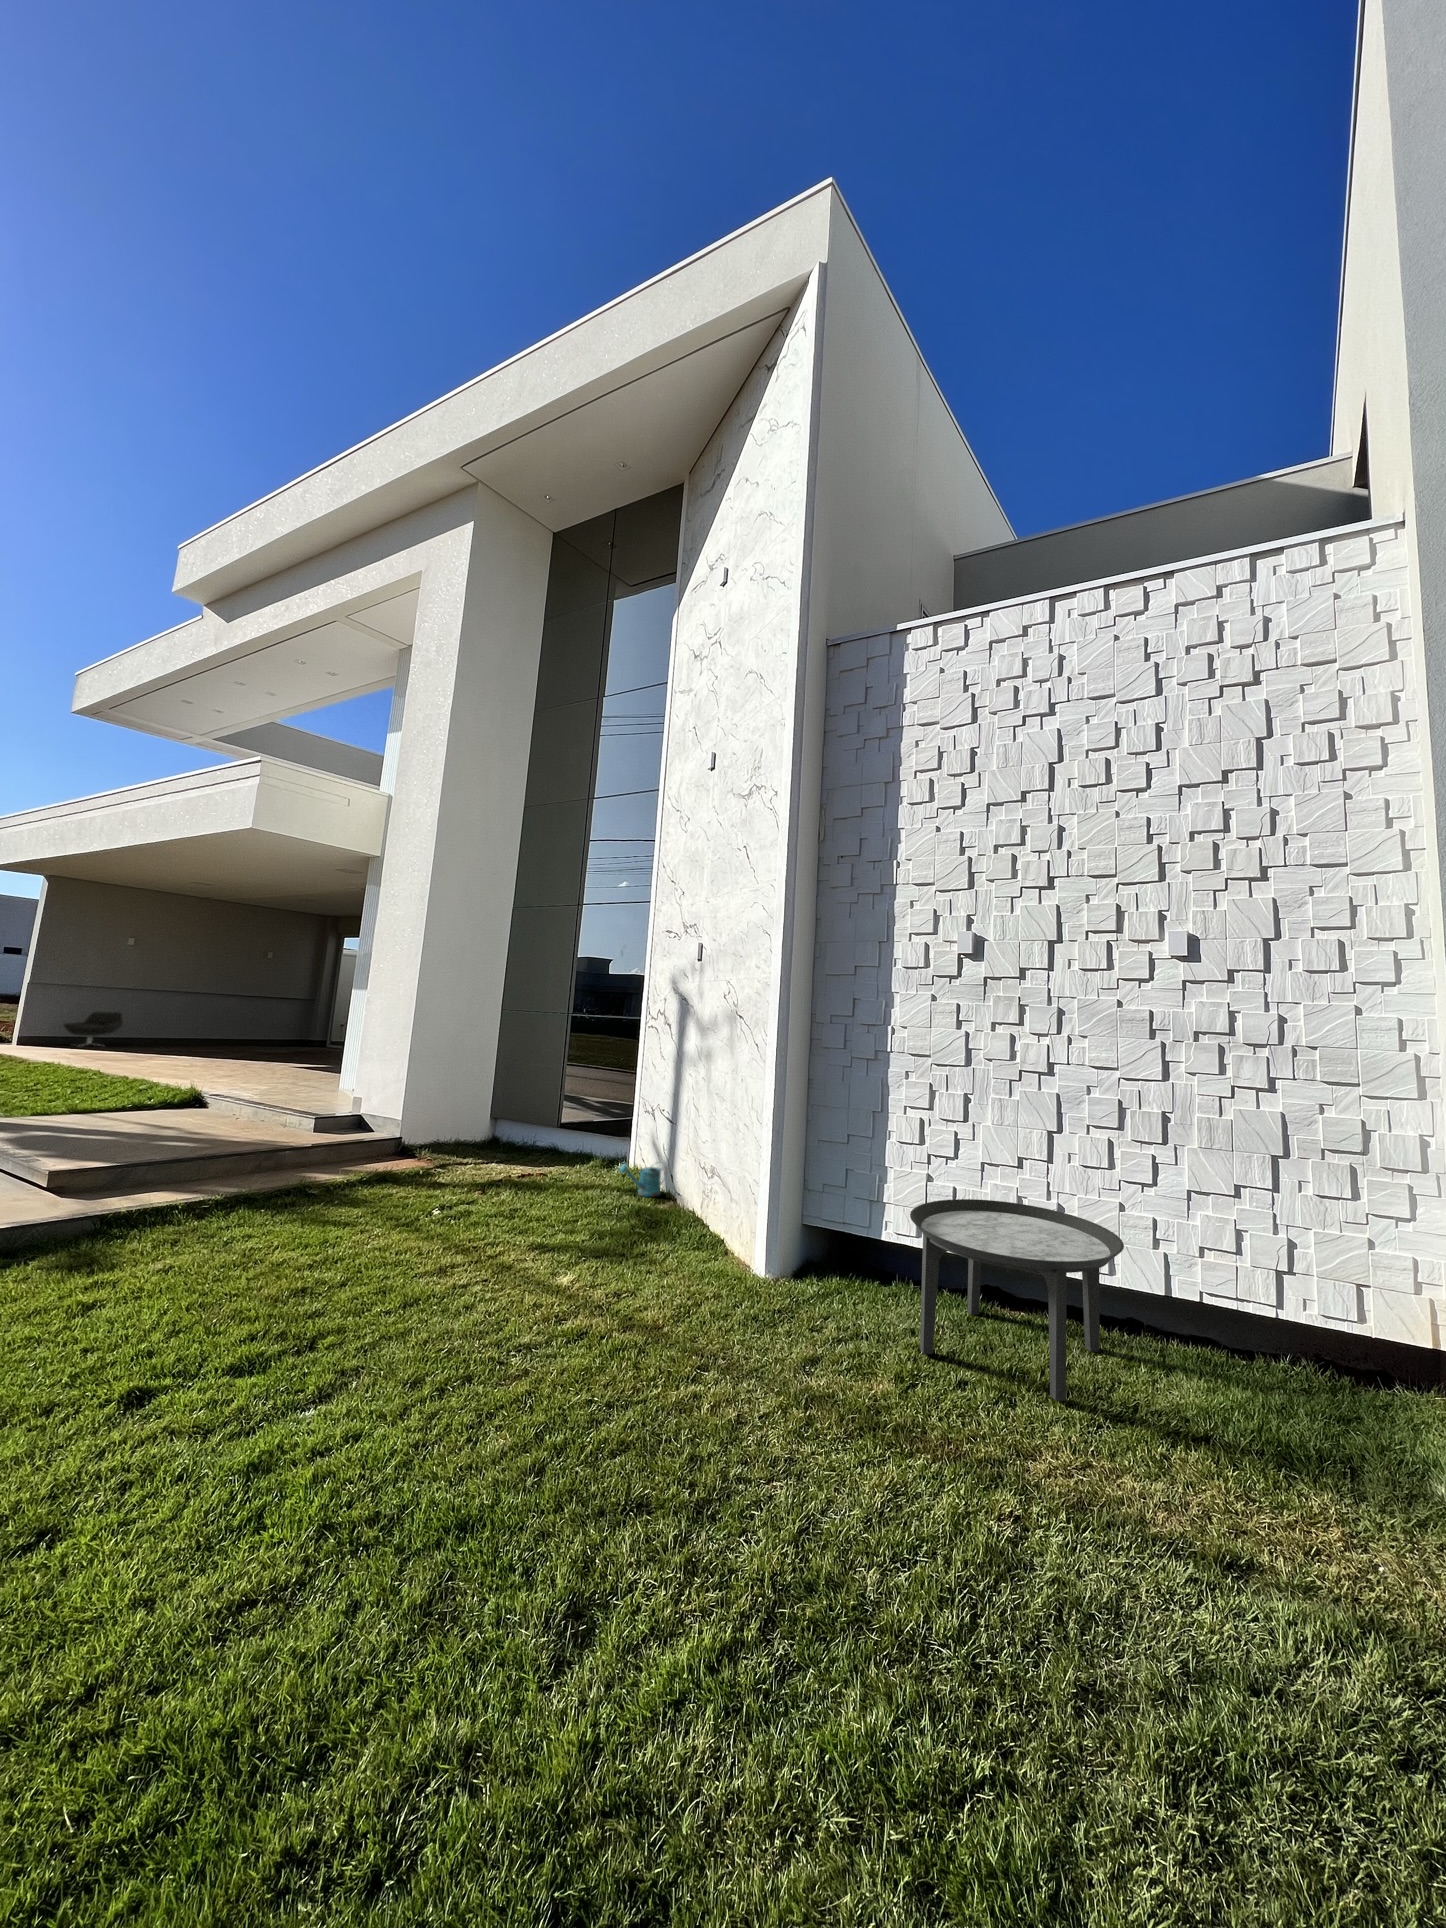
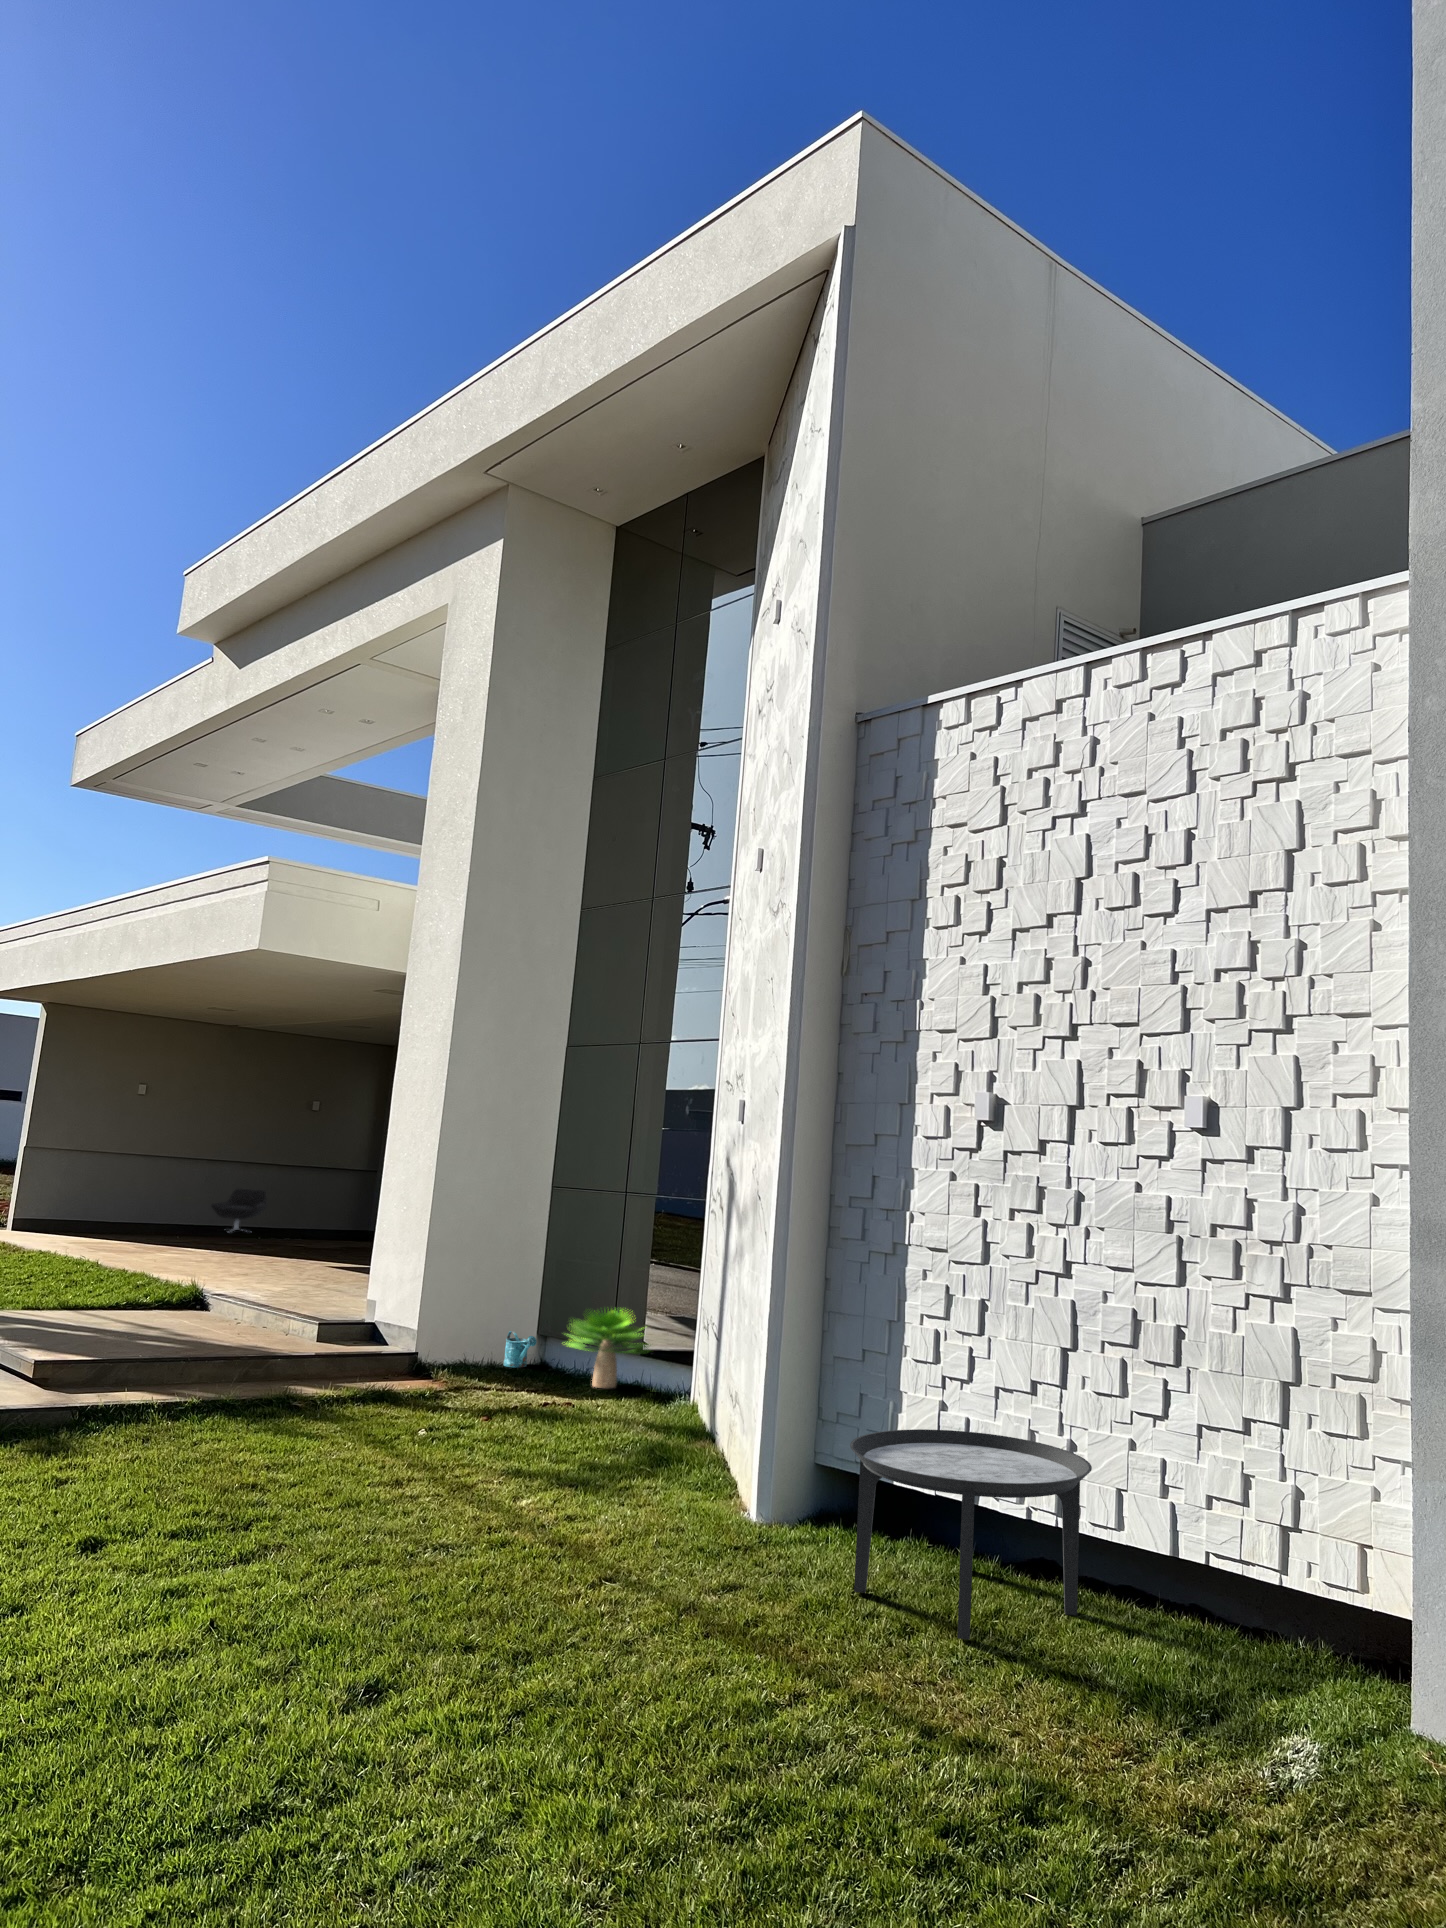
lounge chair: present [64,1012,123,1046] -> present [211,1188,268,1230]
potted plant: none [529,1096,602,1157] -> present [566,1309,648,1388]
watering can: present [620,1164,665,1197] -> present [503,1331,537,1367]

